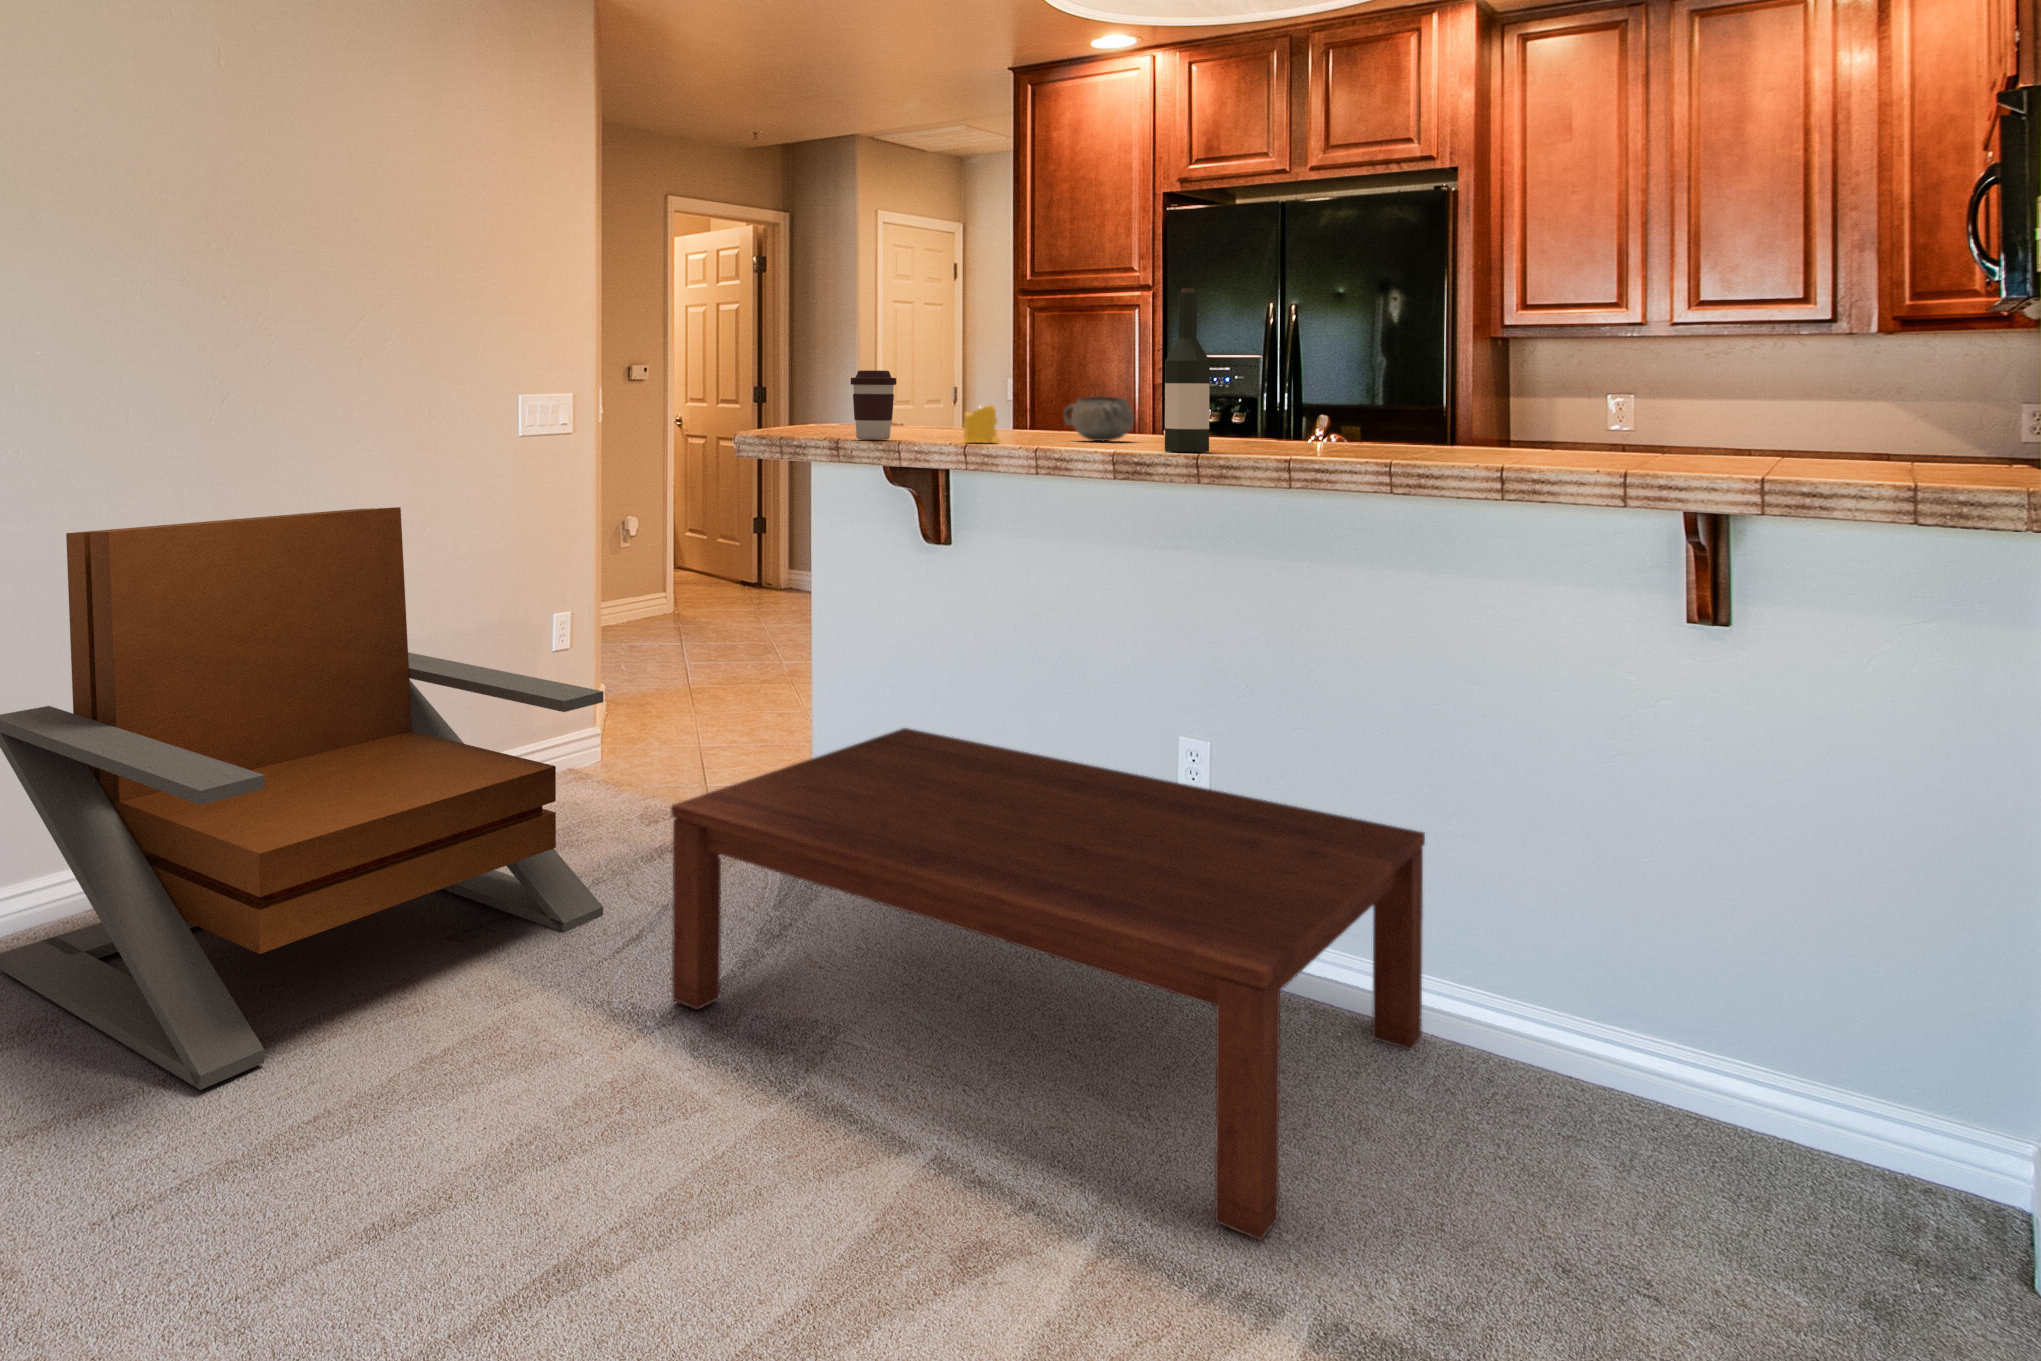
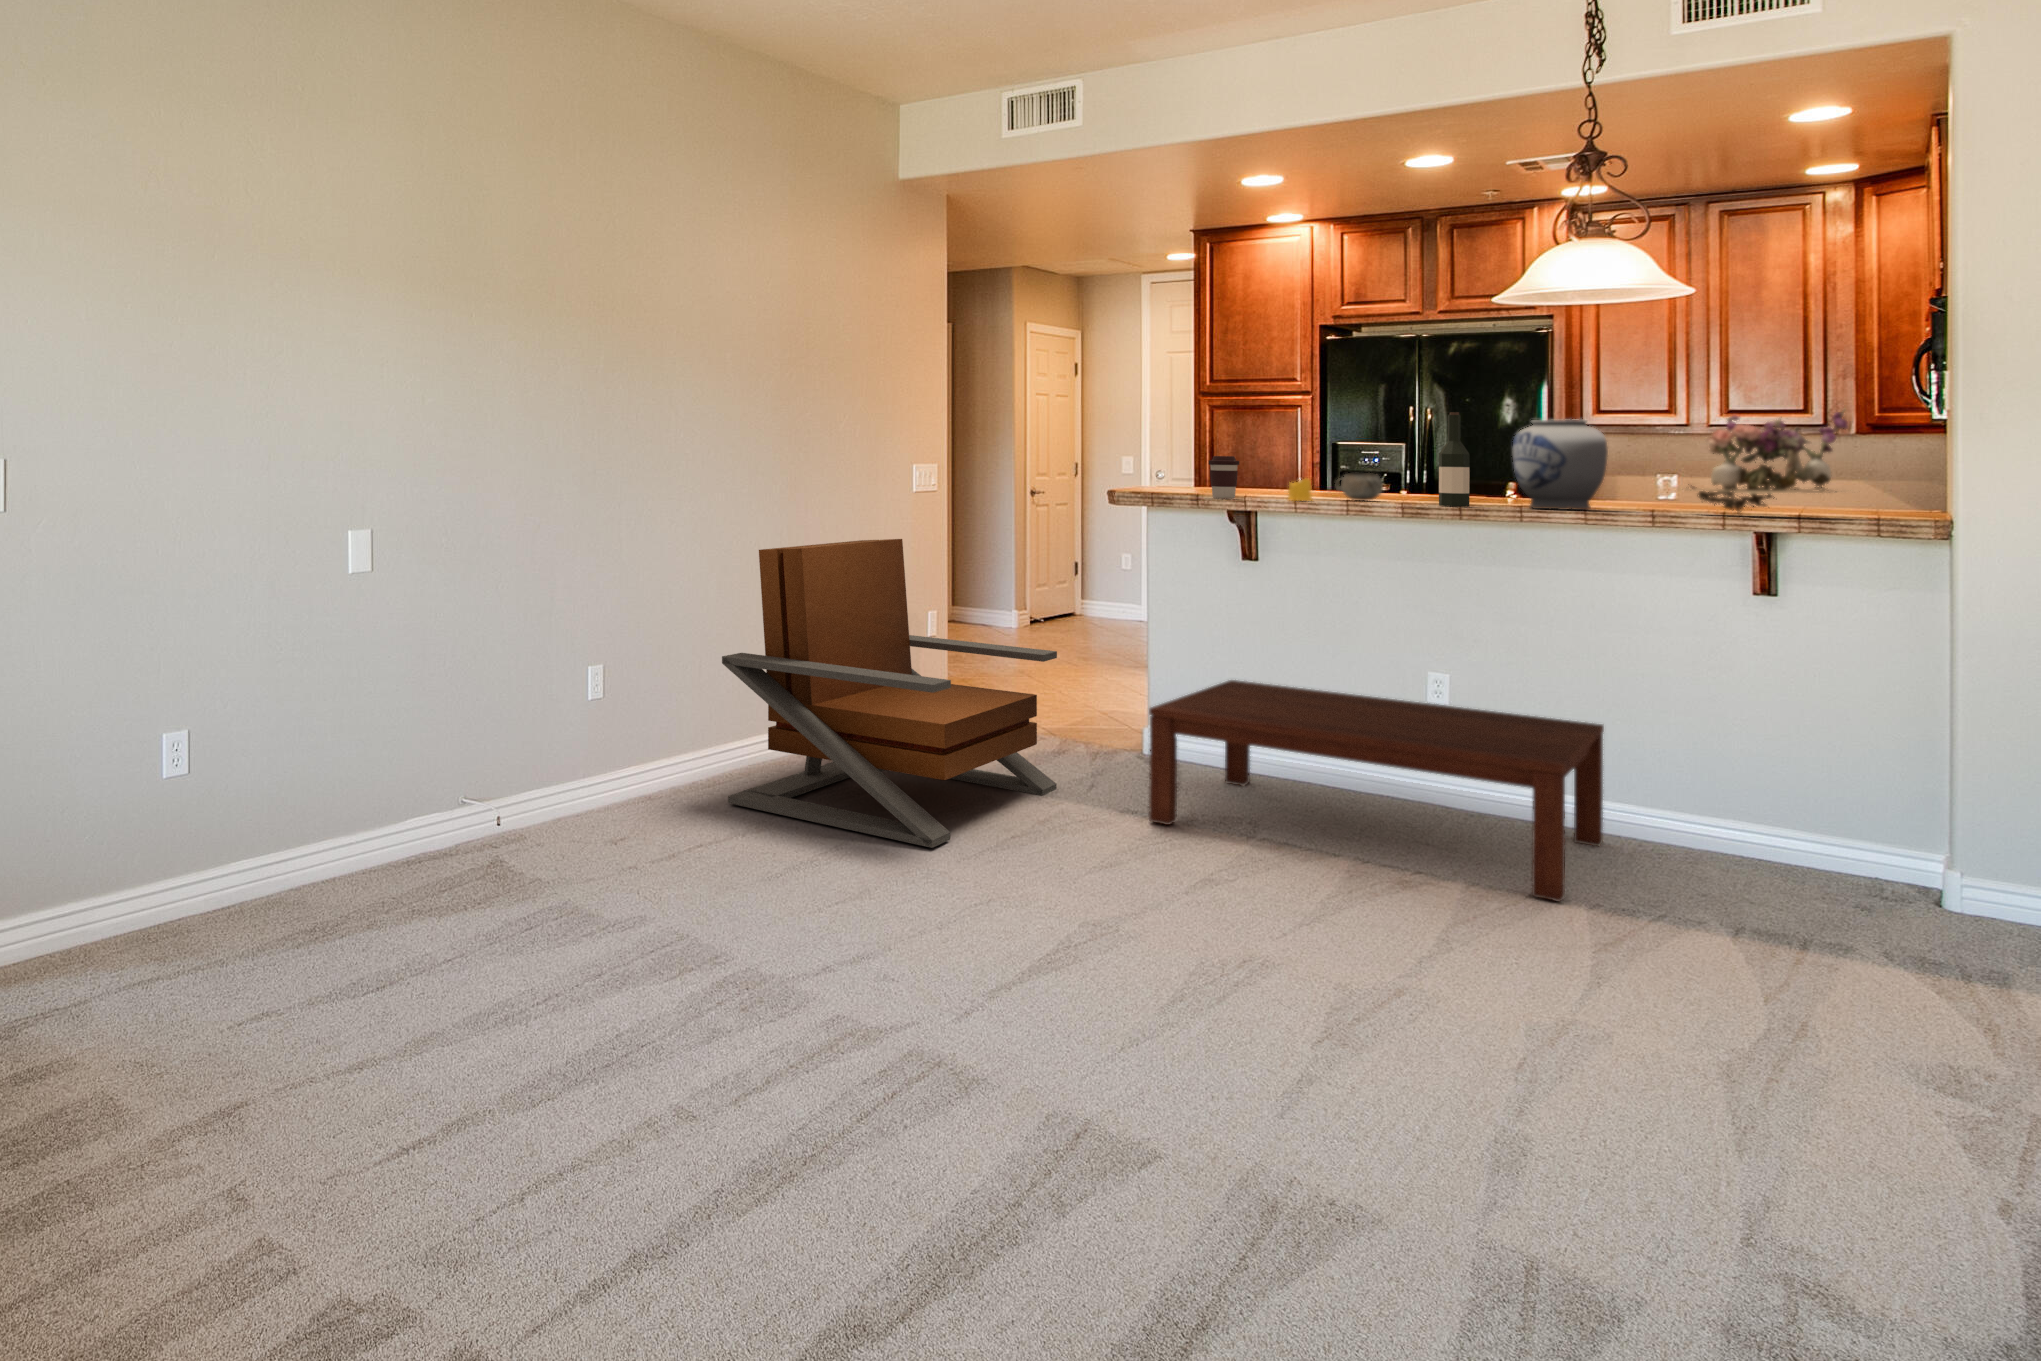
flower arrangement: none [1530,264,1849,467] -> present [1688,411,1848,512]
vase: none [1280,296,1429,457] -> present [1513,419,1608,510]

